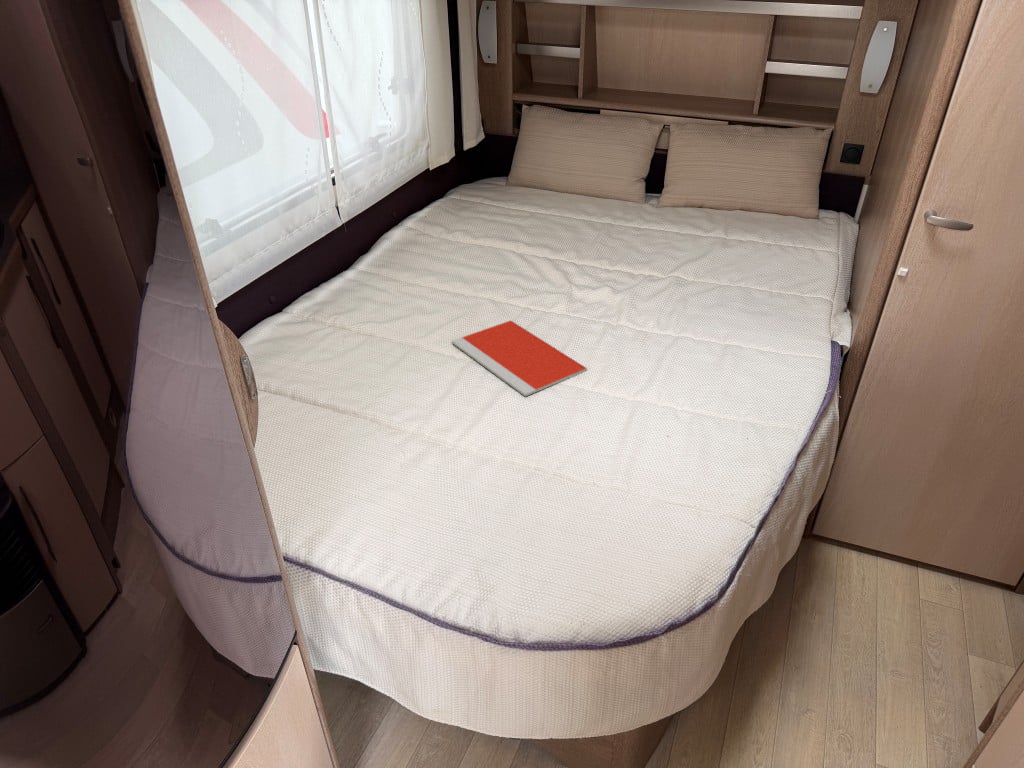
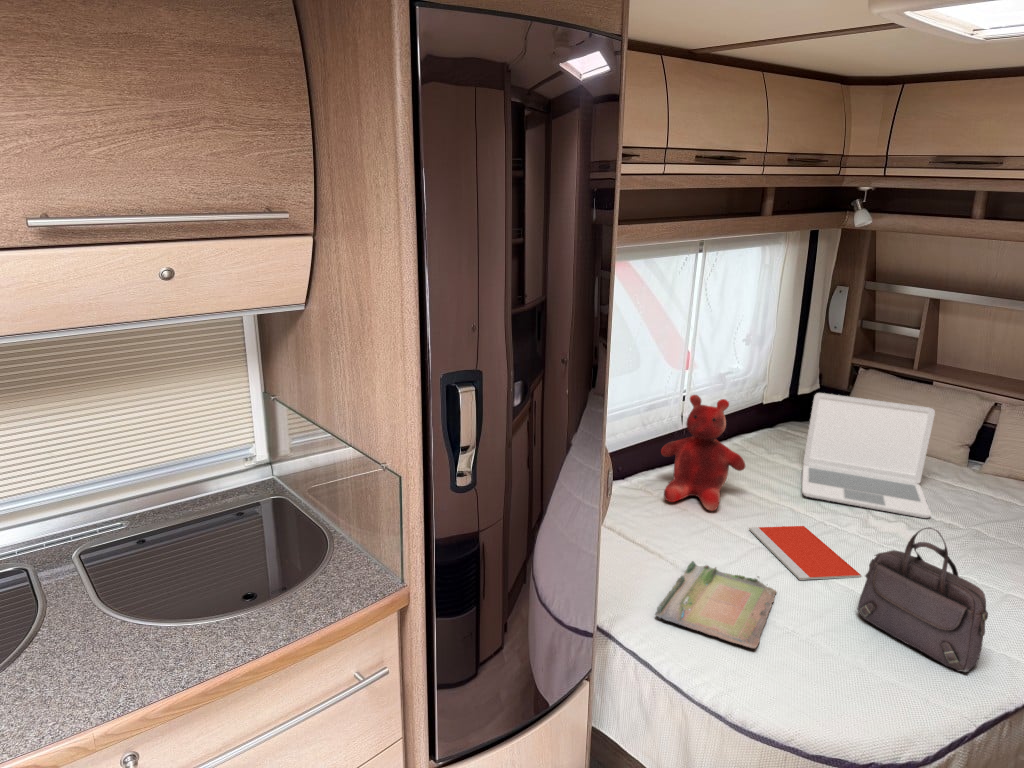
laptop: none [489,144,632,280] -> present [802,393,935,518]
teddy bear: none [319,180,430,331] -> present [661,395,745,511]
handbag: none [597,310,738,462] -> present [857,527,988,672]
tray: none [367,407,505,518] -> present [655,561,776,648]

